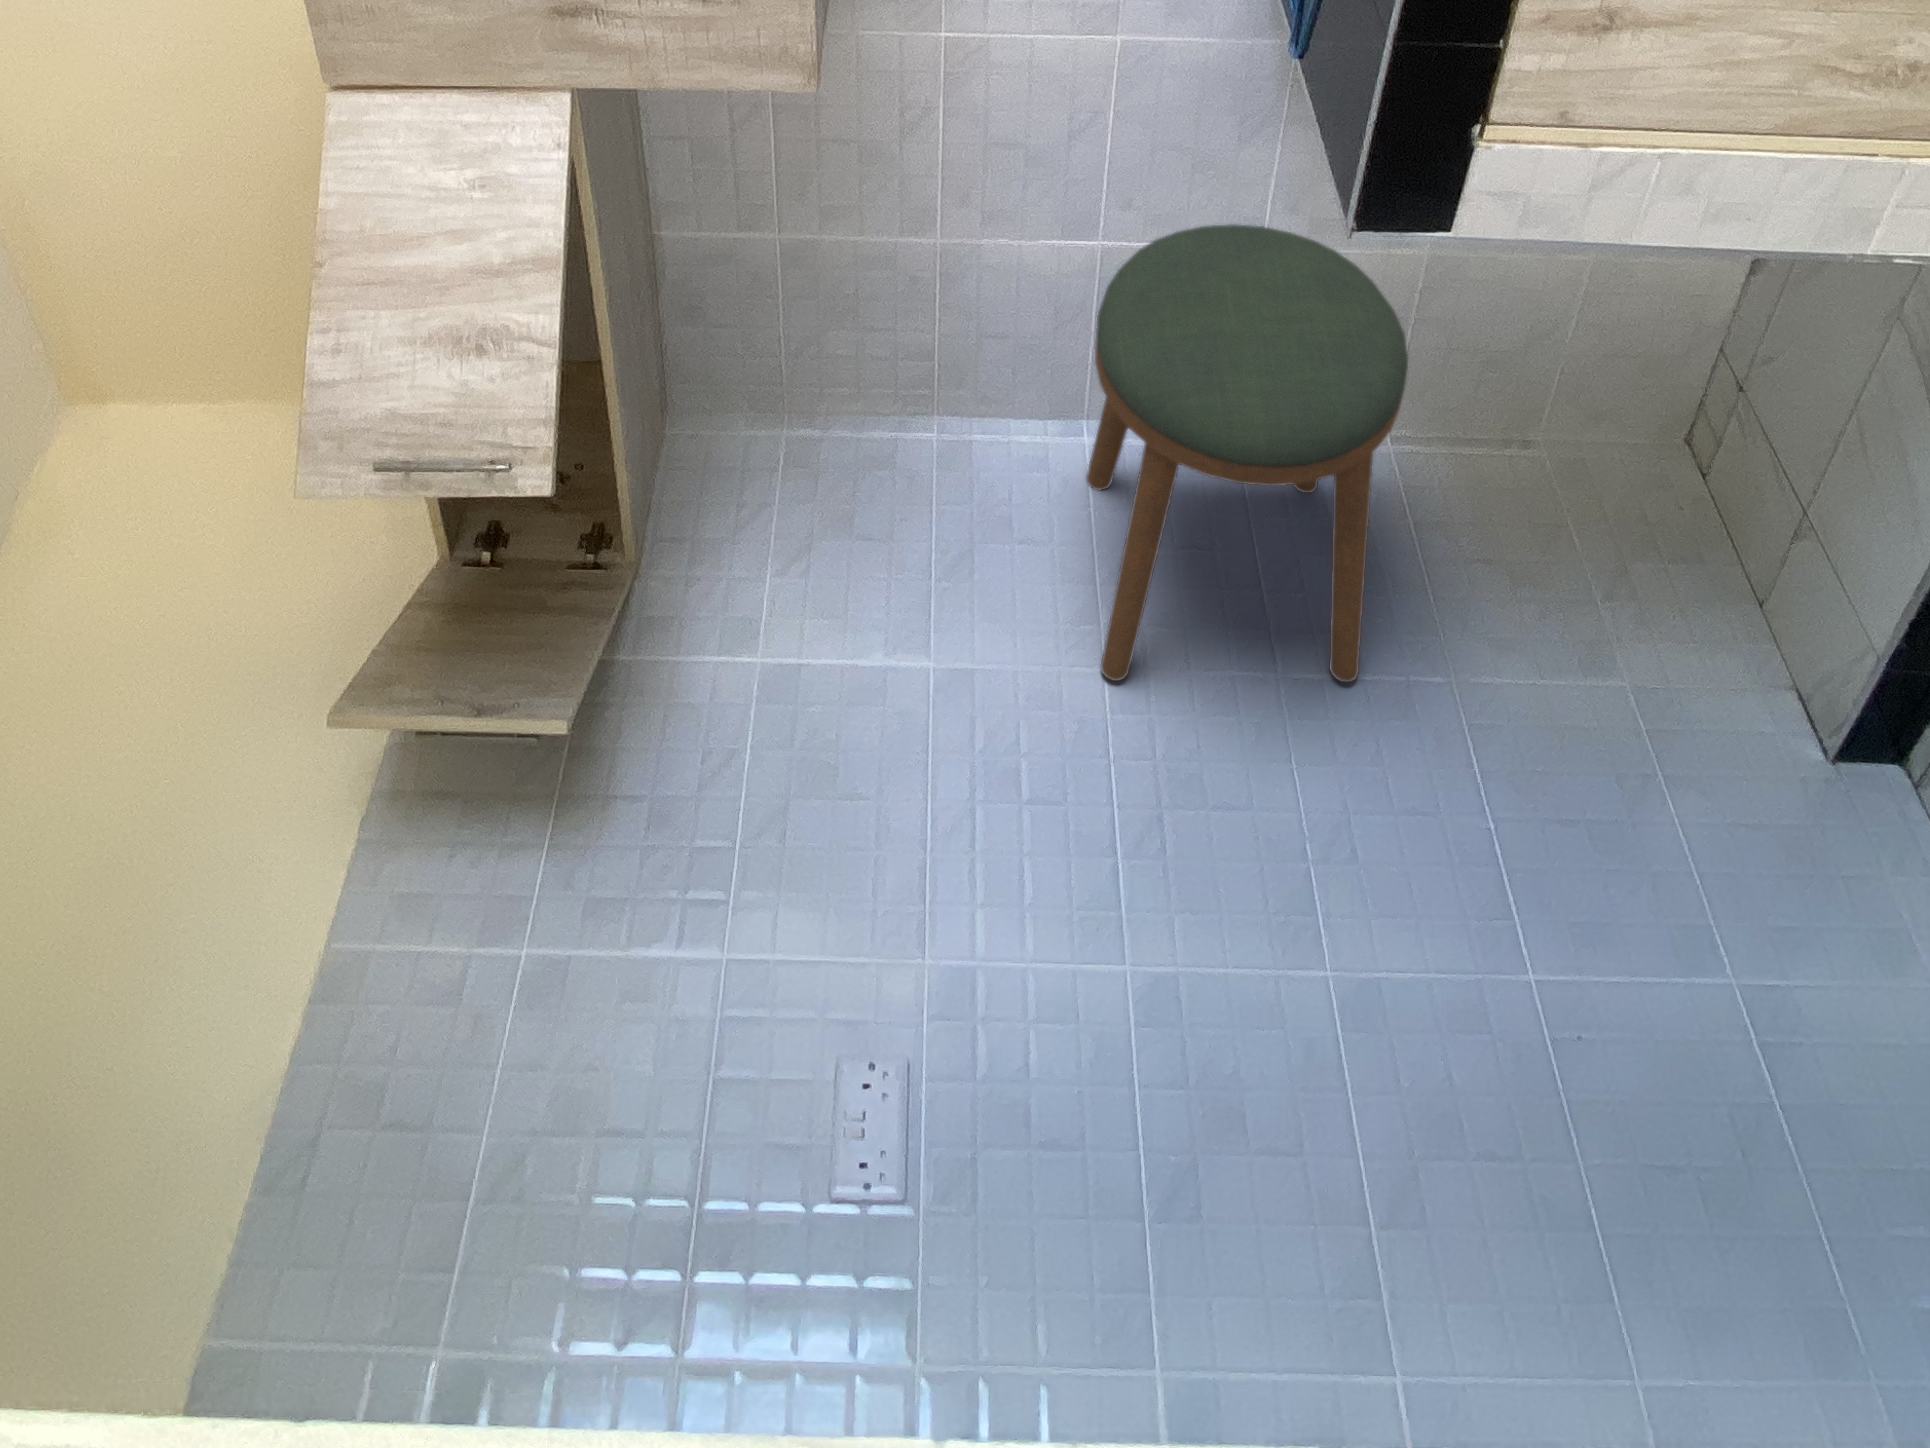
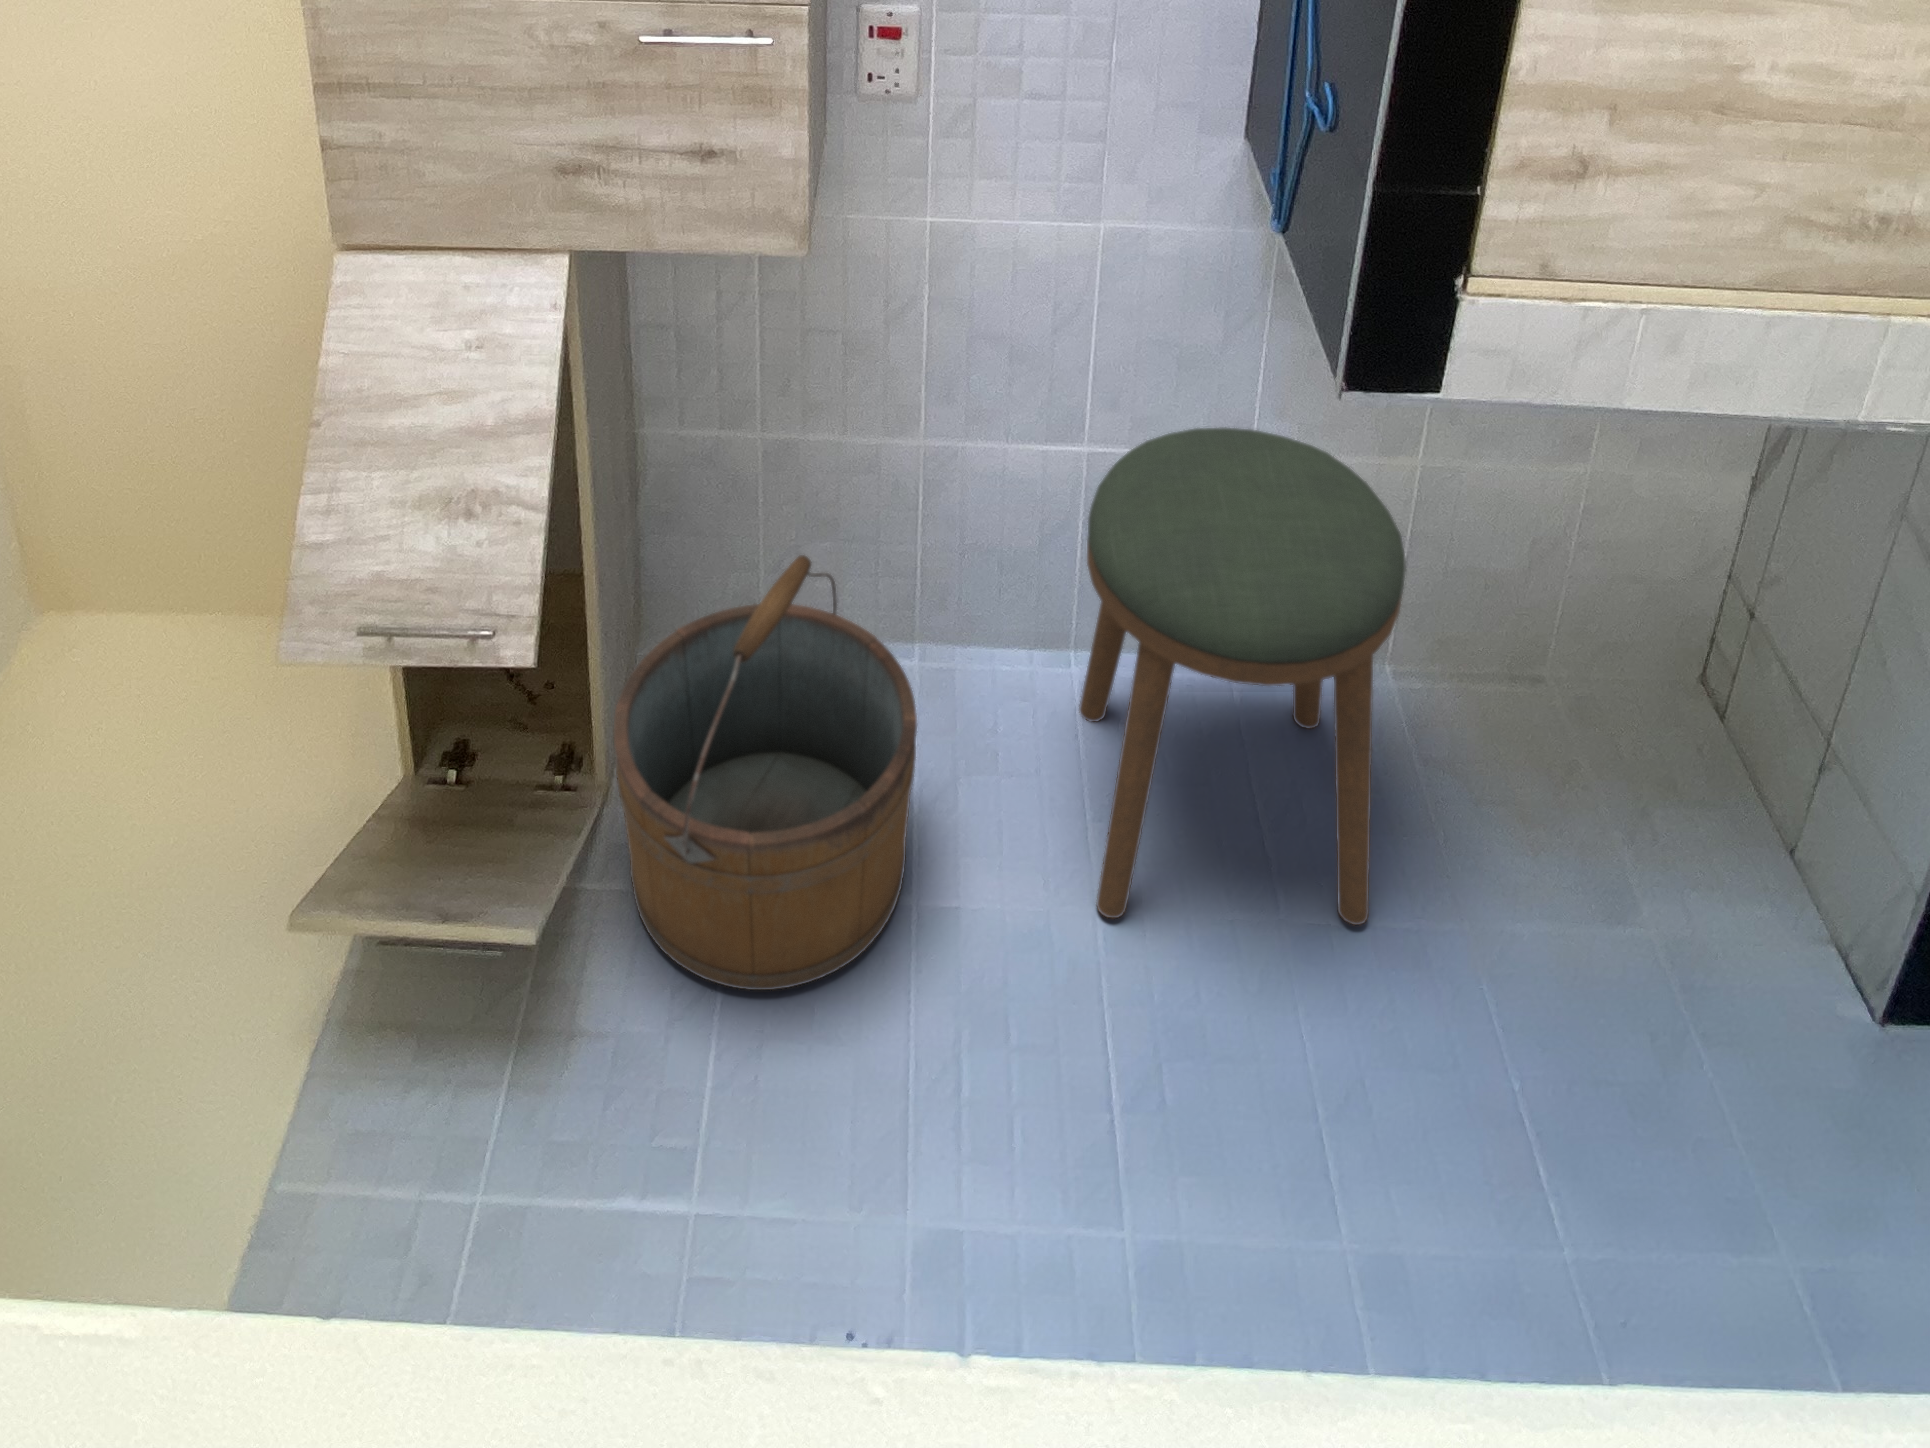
bucket: none [631,362,928,757] -> present [613,555,917,990]

